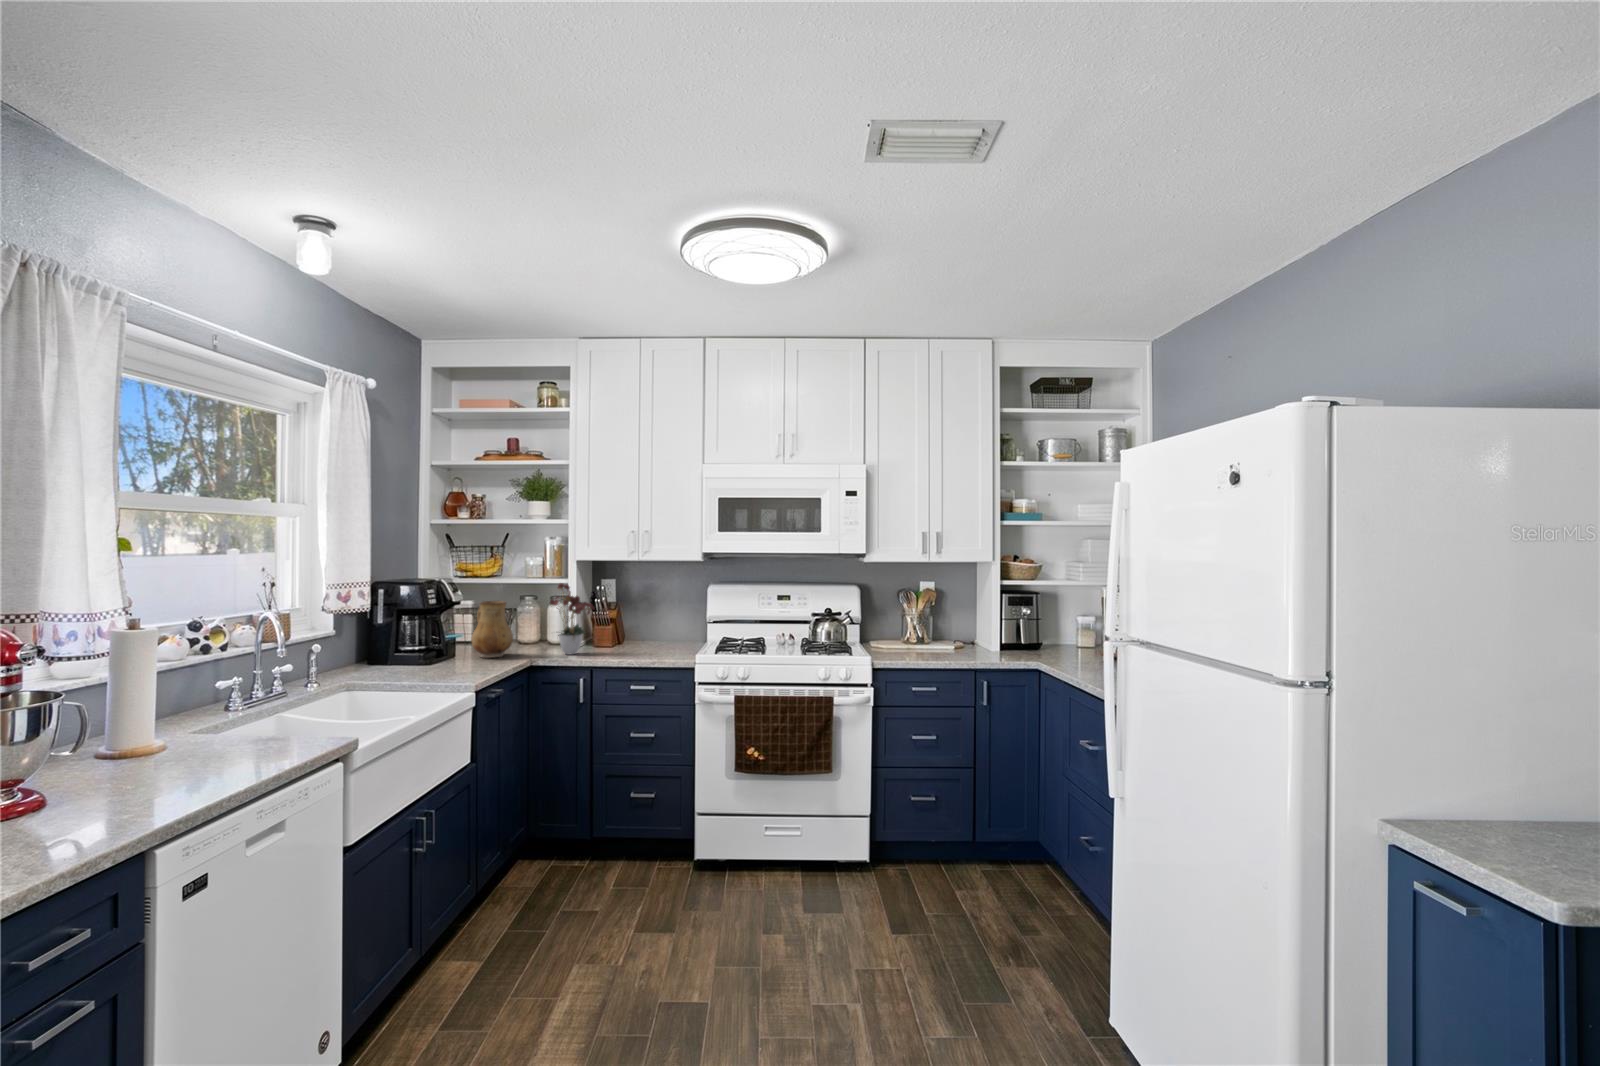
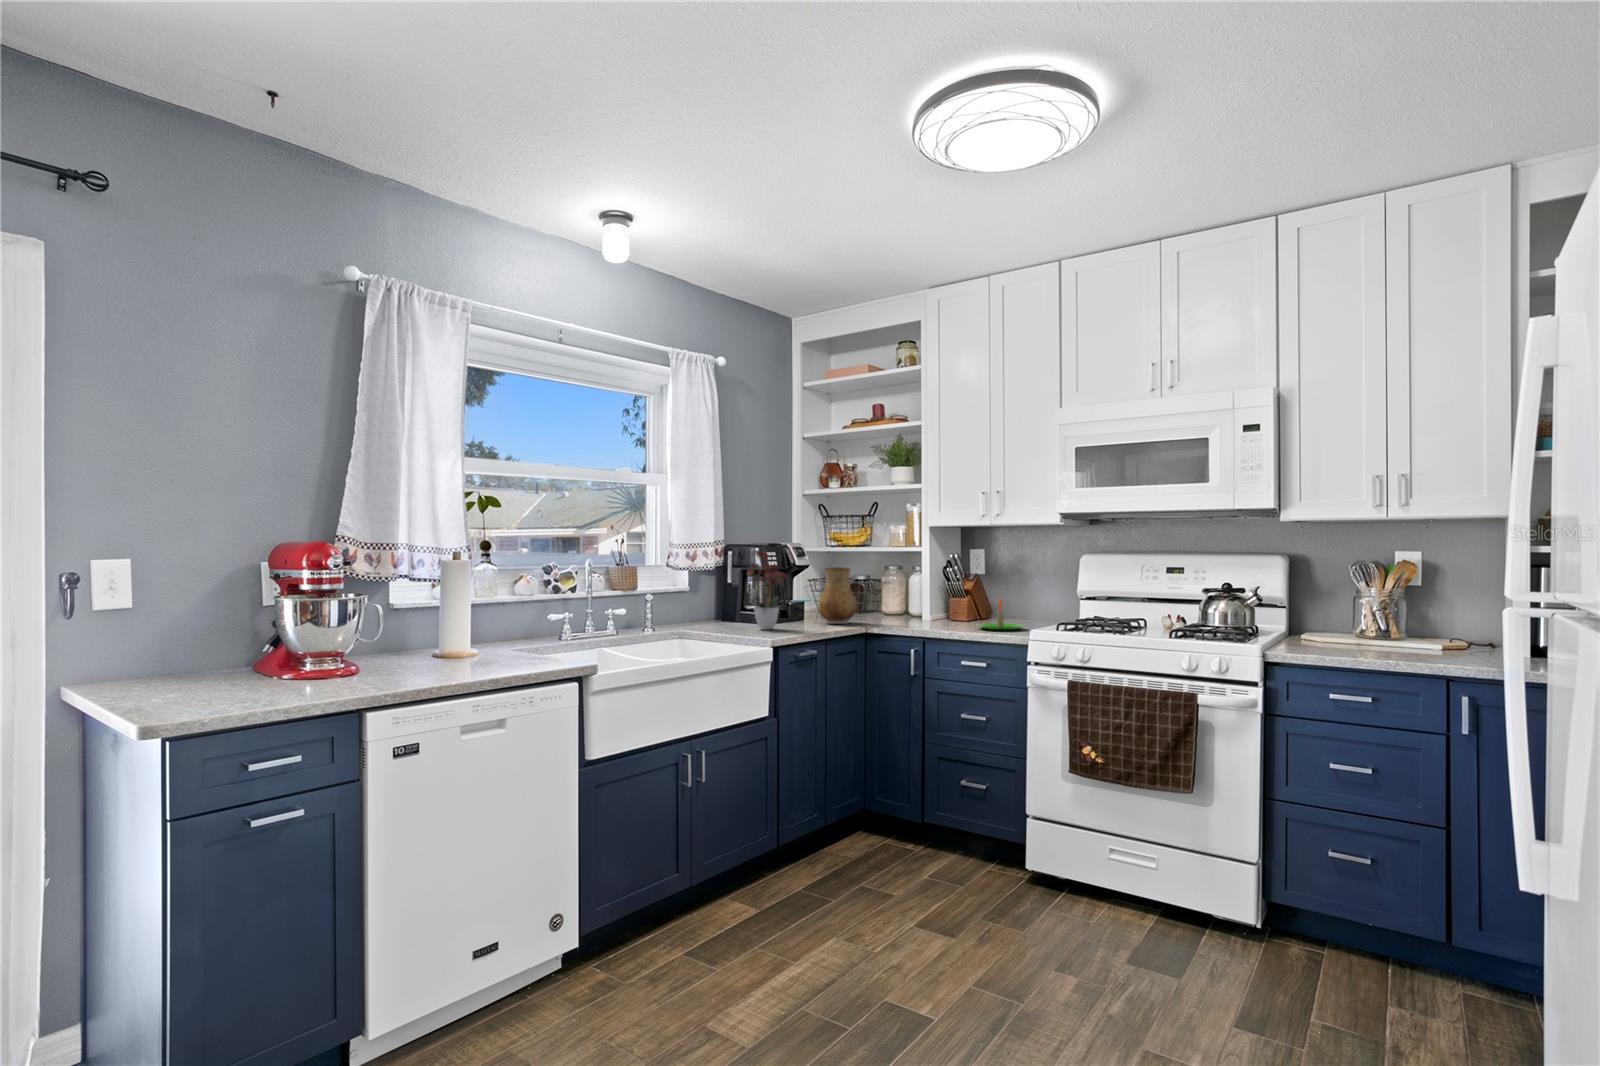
flower arrangement: present [550,583,595,655] -> present [747,550,787,629]
candle: none [631,625,673,654] -> present [977,599,1024,630]

